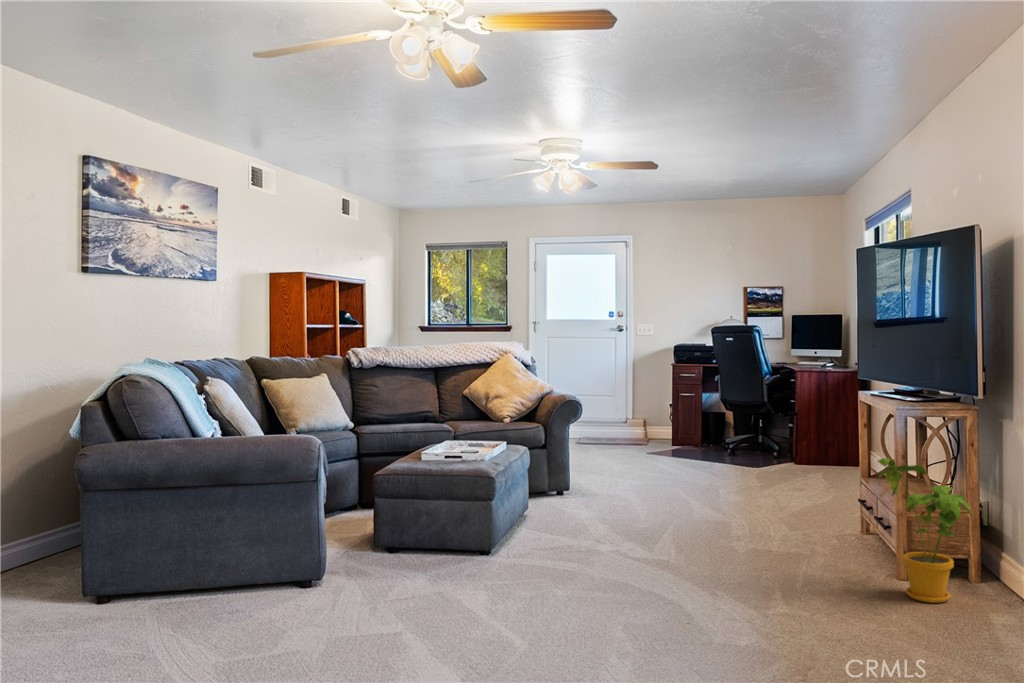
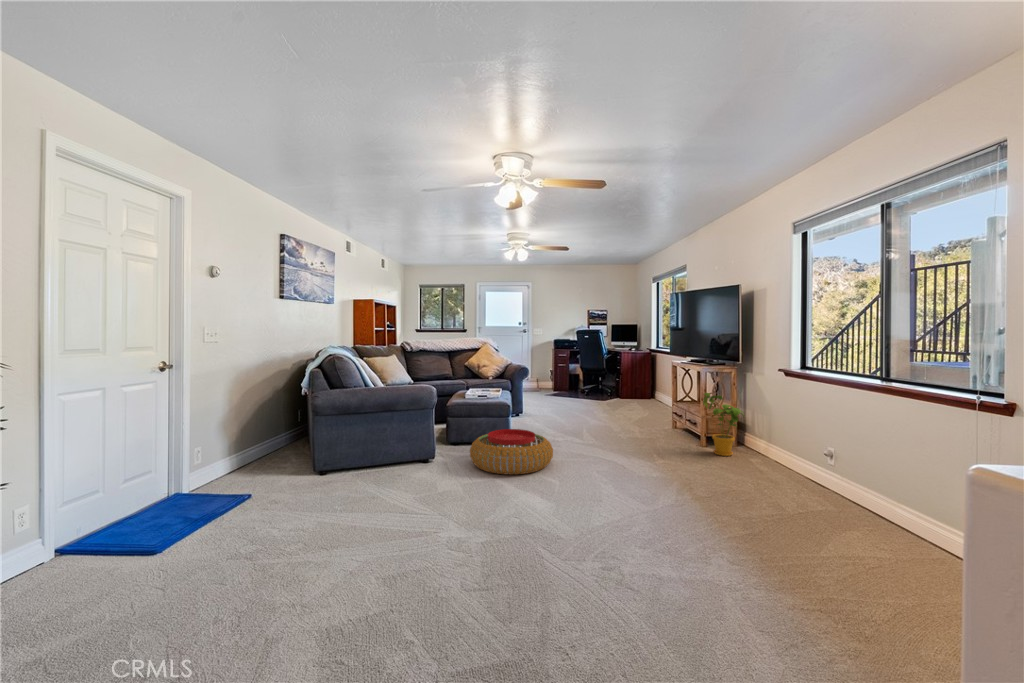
pouf: none [363,520,531,614] -> present [470,429,553,475]

